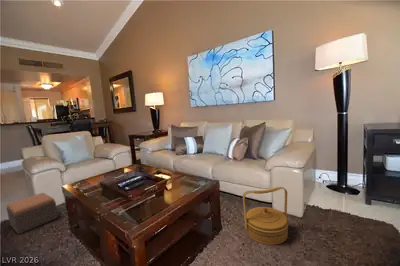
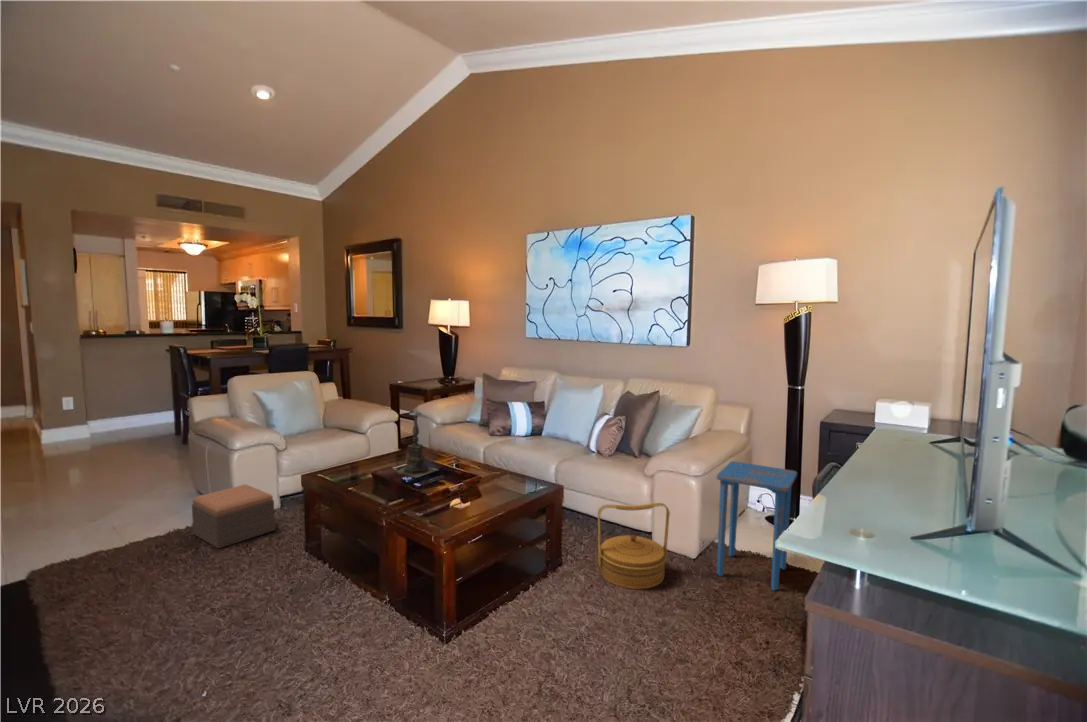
candle holder: none [114,138,144,184] -> present [397,410,438,478]
side table: none [316,157,371,238] -> present [717,461,797,591]

